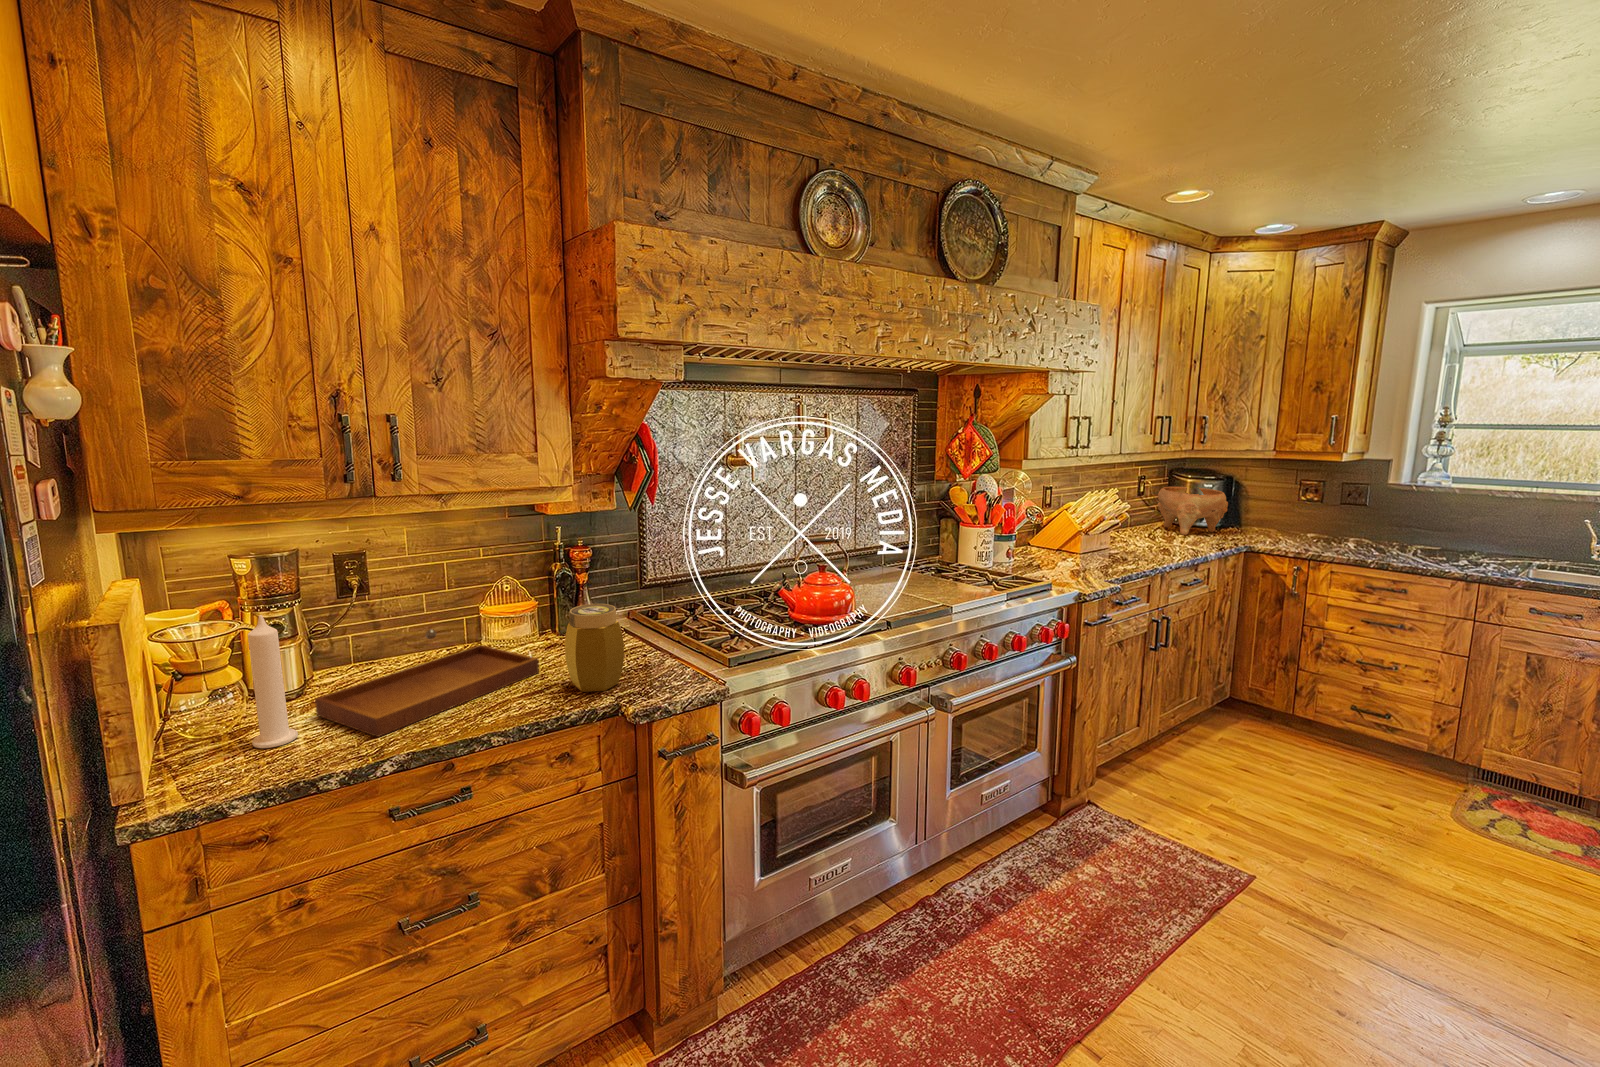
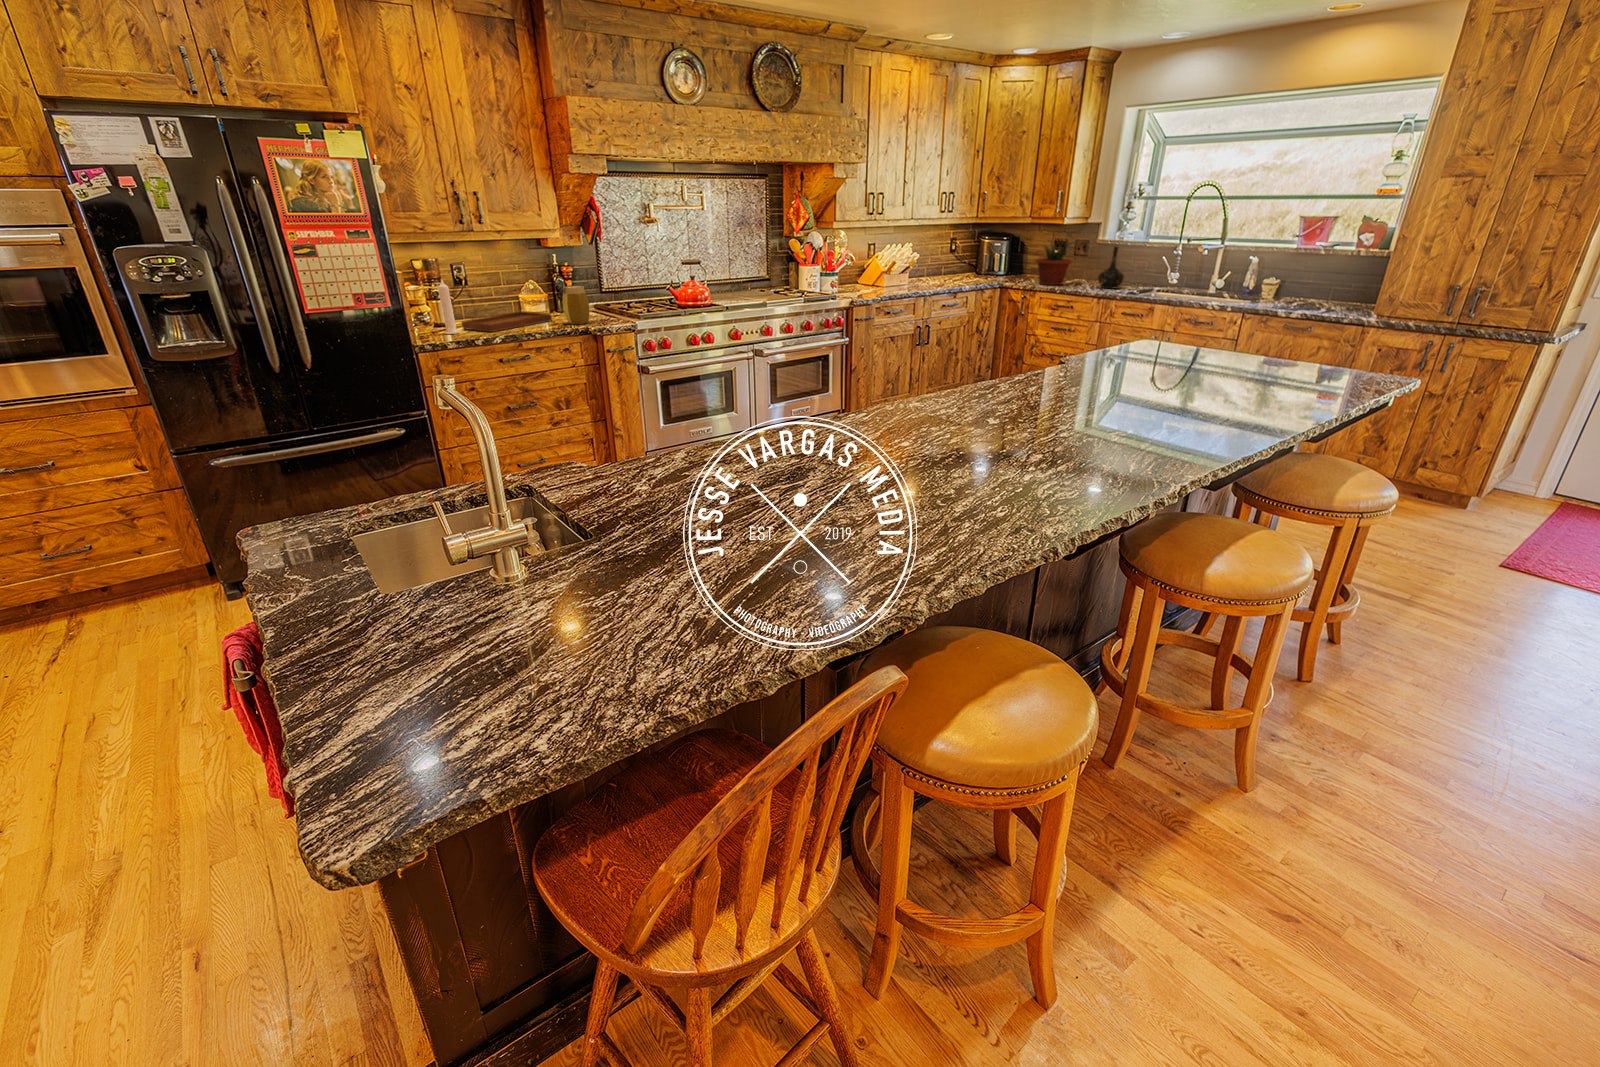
potted plant: none [1299,484,1384,552] -> present [1035,241,1074,285]
decorative bowl: present [1158,487,1228,535] -> none [957,245,1002,278]
bottle: none [1422,497,1474,561] -> present [1098,247,1124,289]

